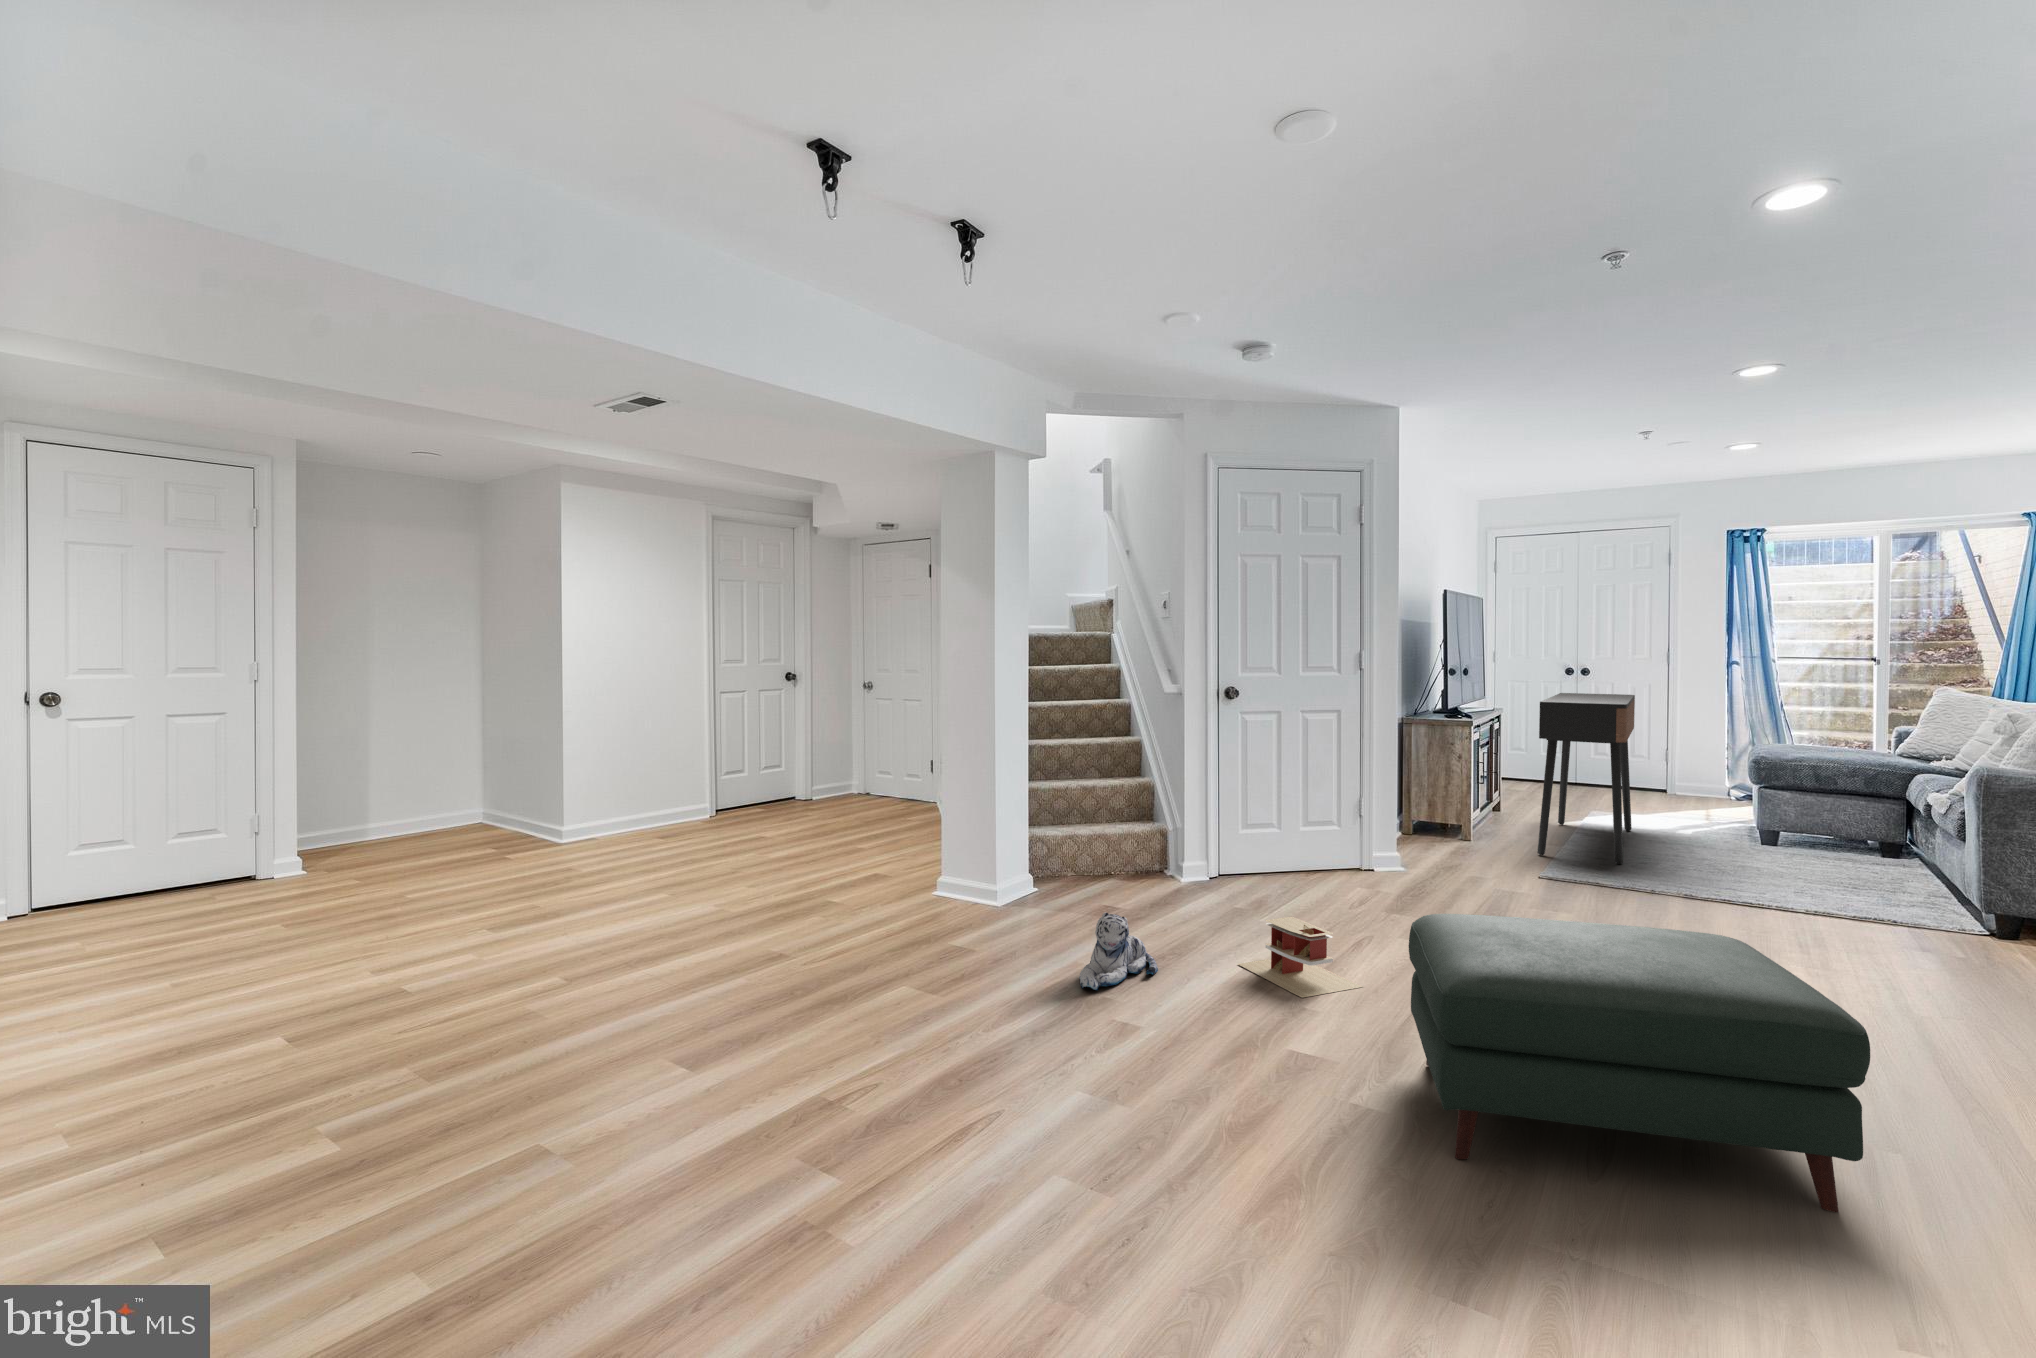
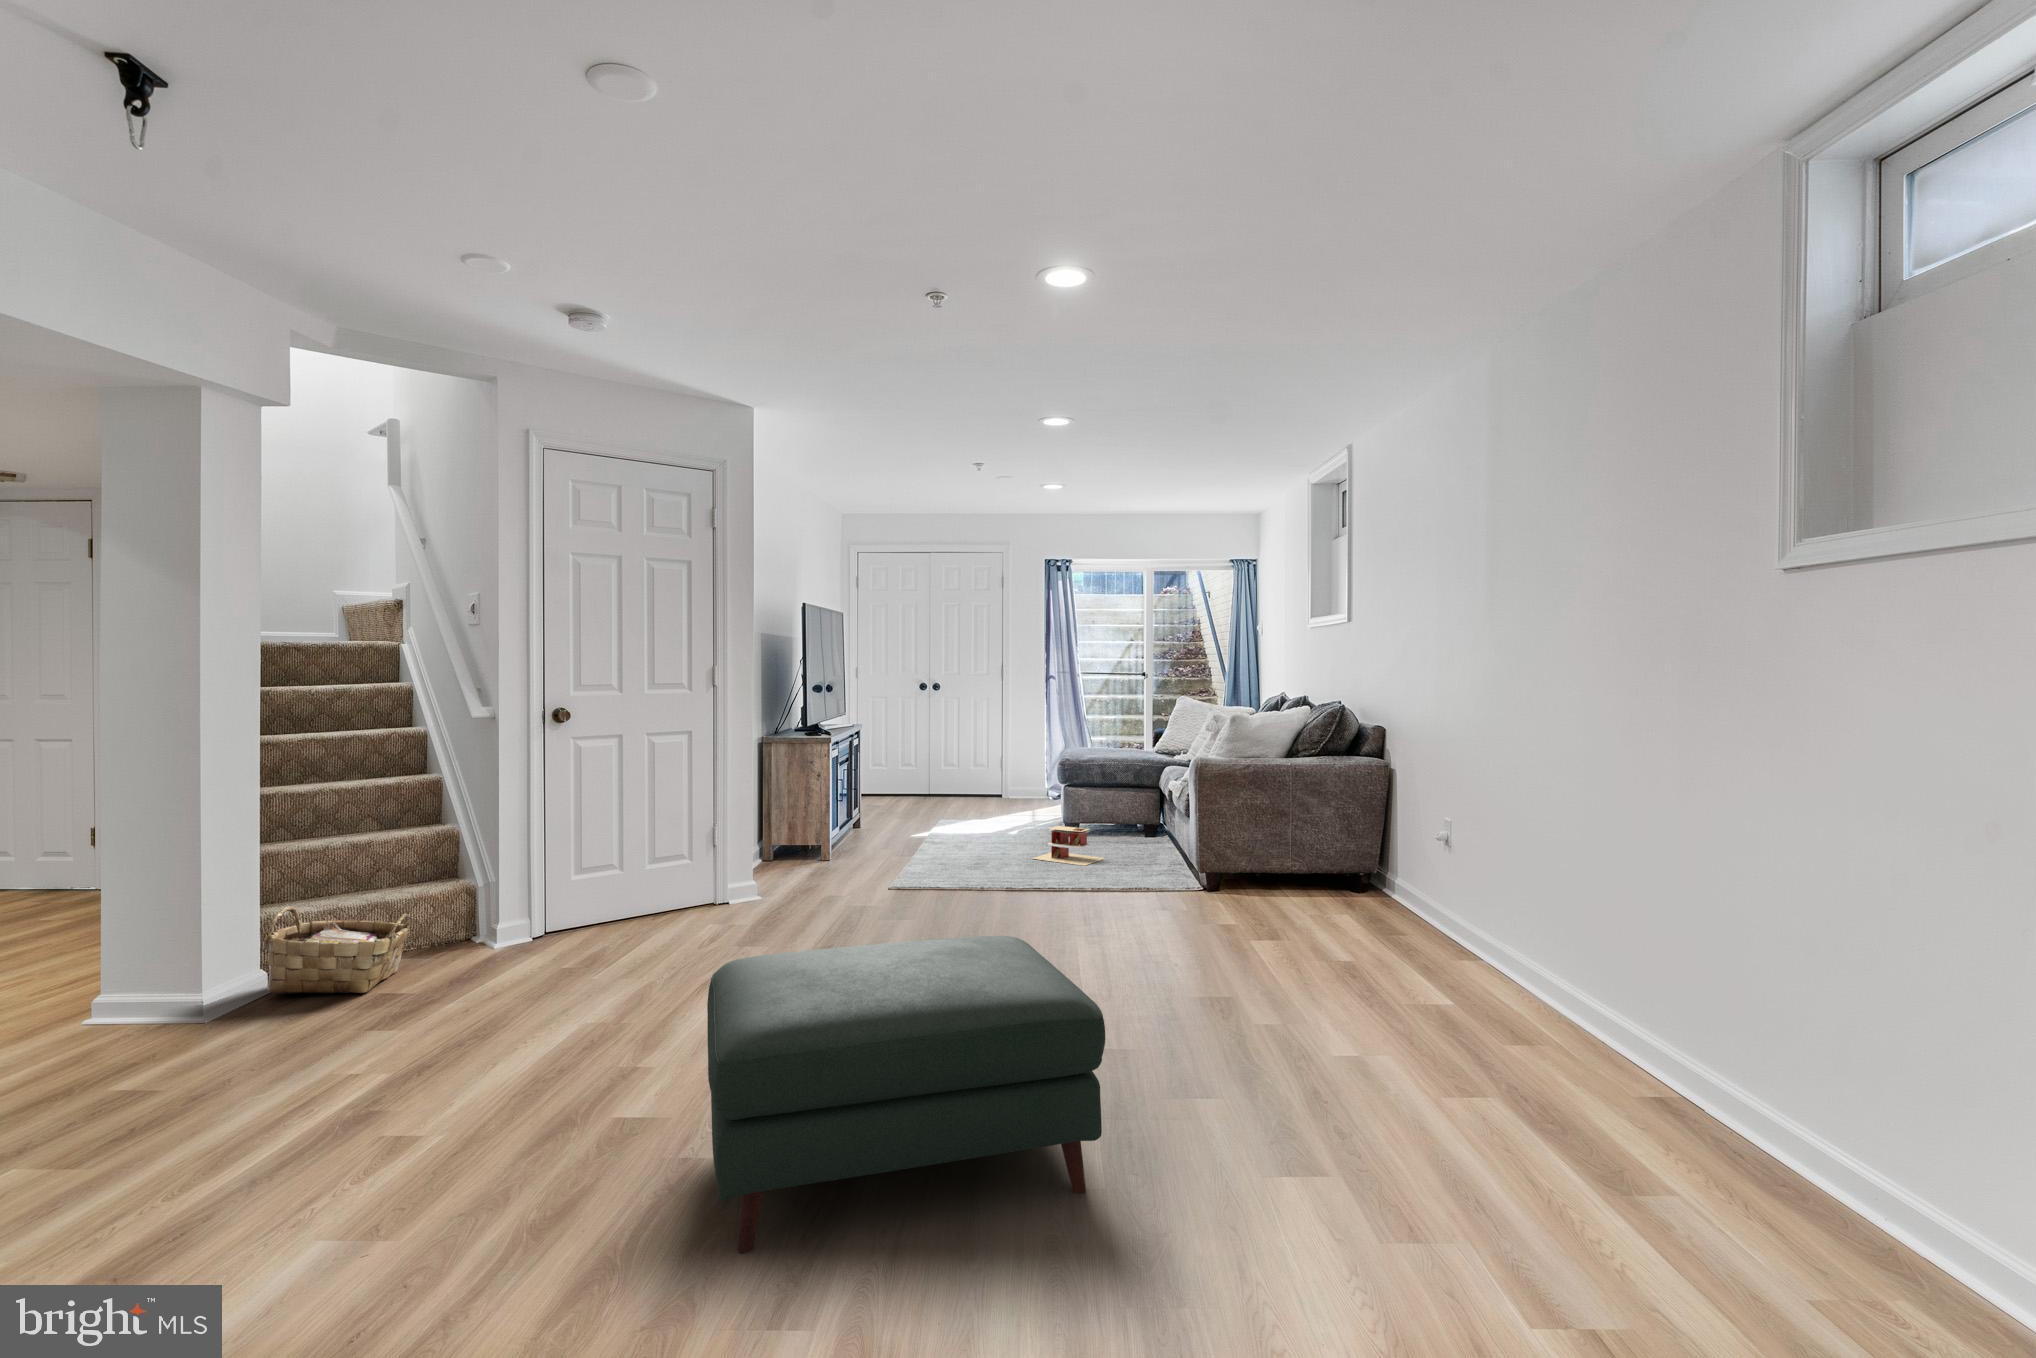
console table: present [1537,693,1635,864] -> none [891,707,974,867]
woven basket: none [1045,828,1134,899] -> present [264,907,410,994]
plush toy: present [1079,912,1158,990] -> none [267,1023,409,1142]
toy house: present [1238,917,1362,998] -> present [1033,826,1105,866]

